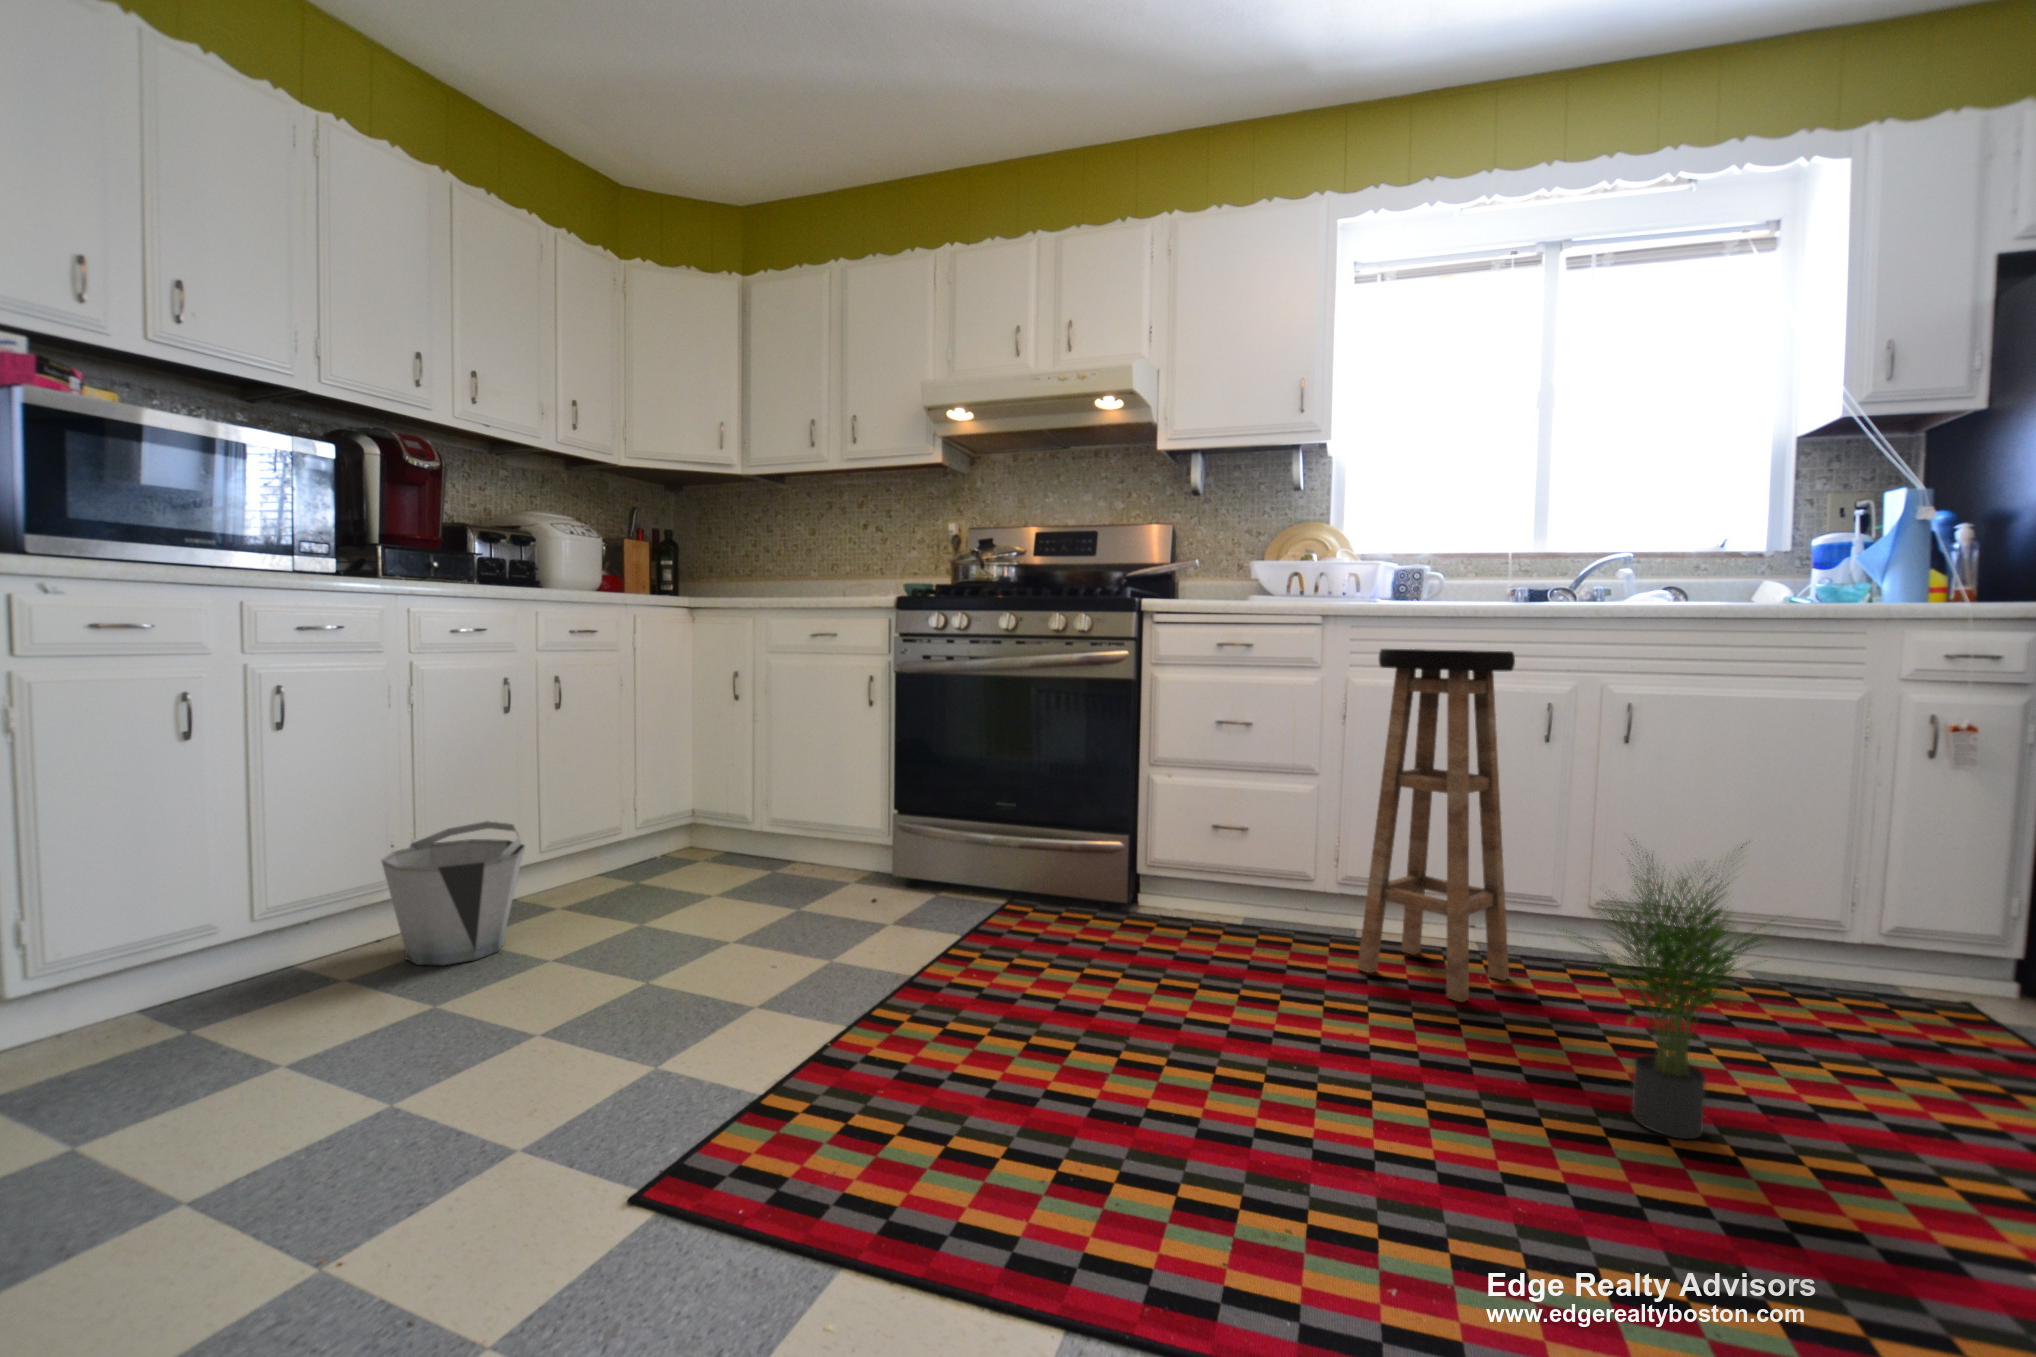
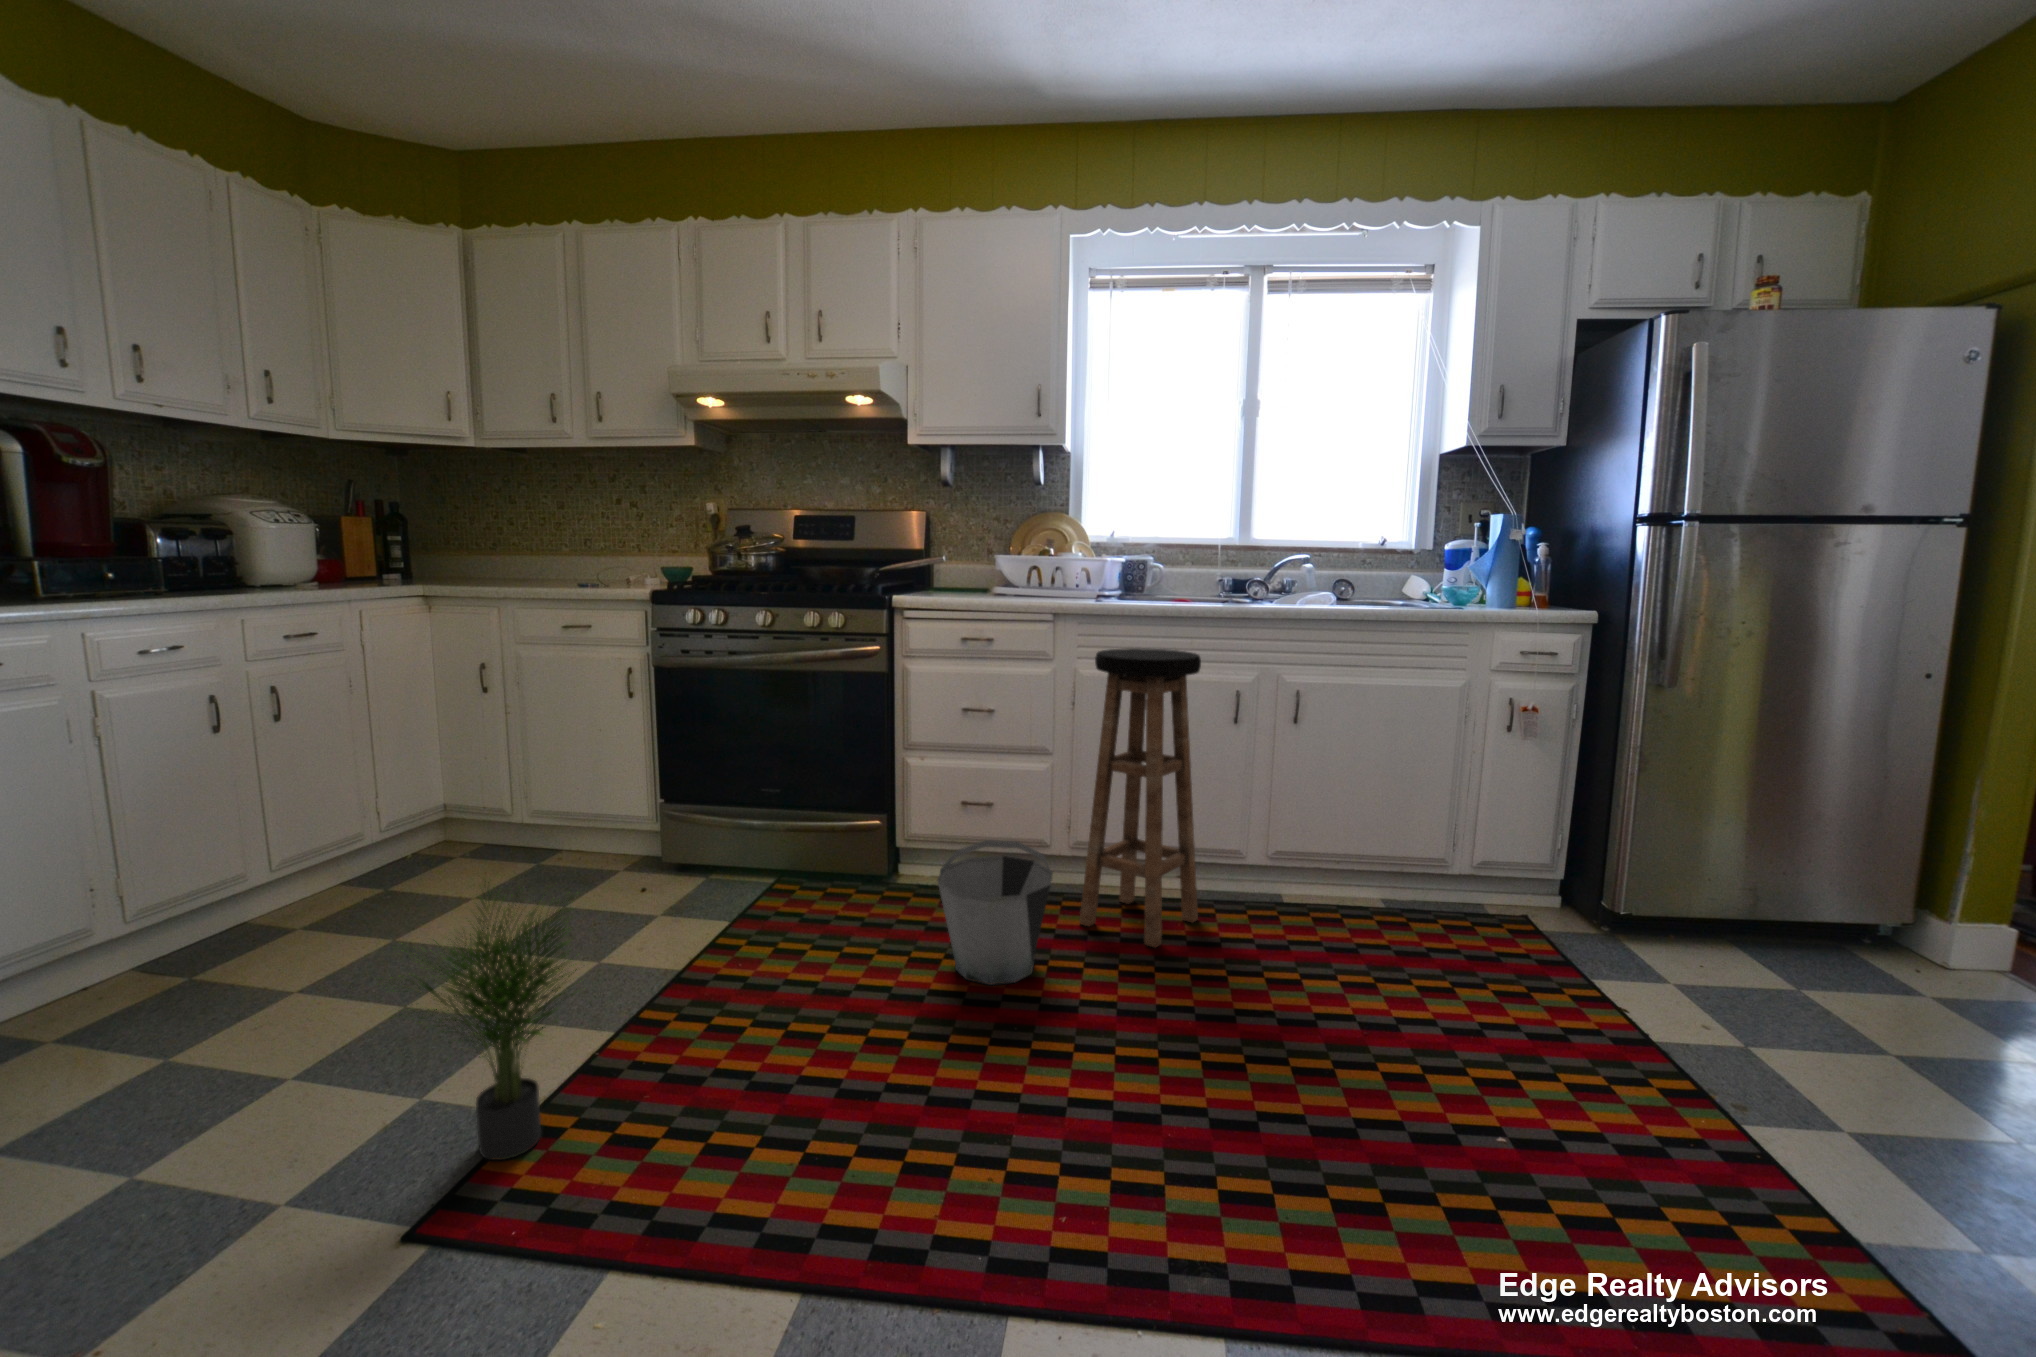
bucket: present [382,821,525,965] -> present [937,840,1053,985]
potted plant: present [1557,841,1782,1139] -> present [381,881,577,1160]

